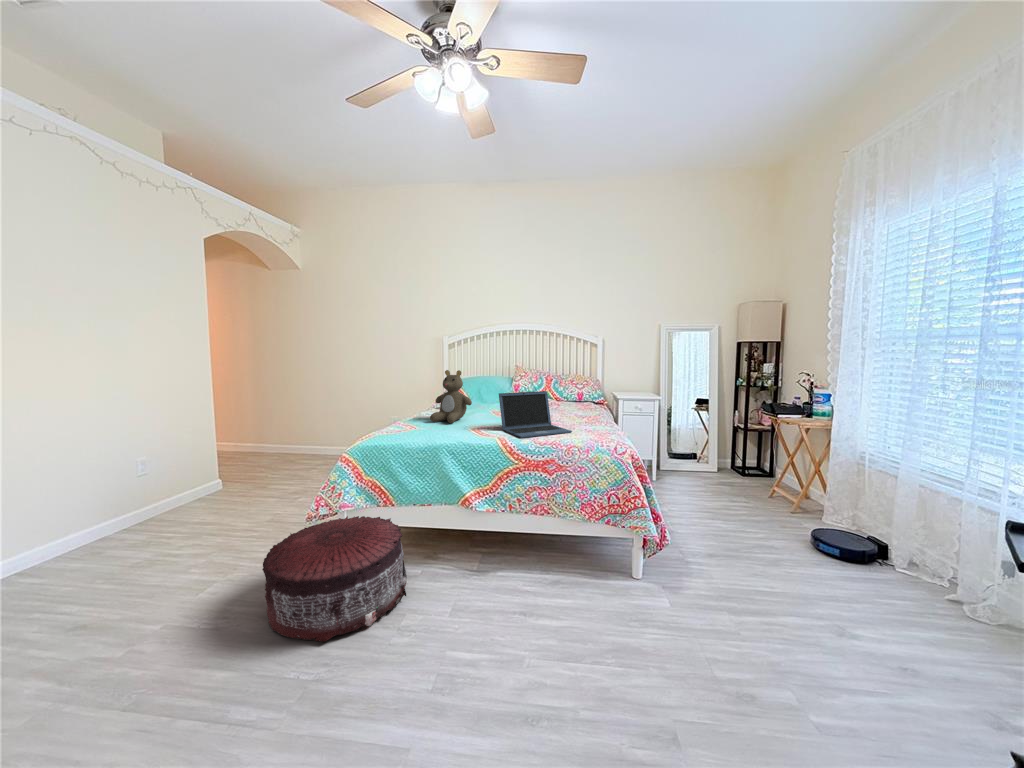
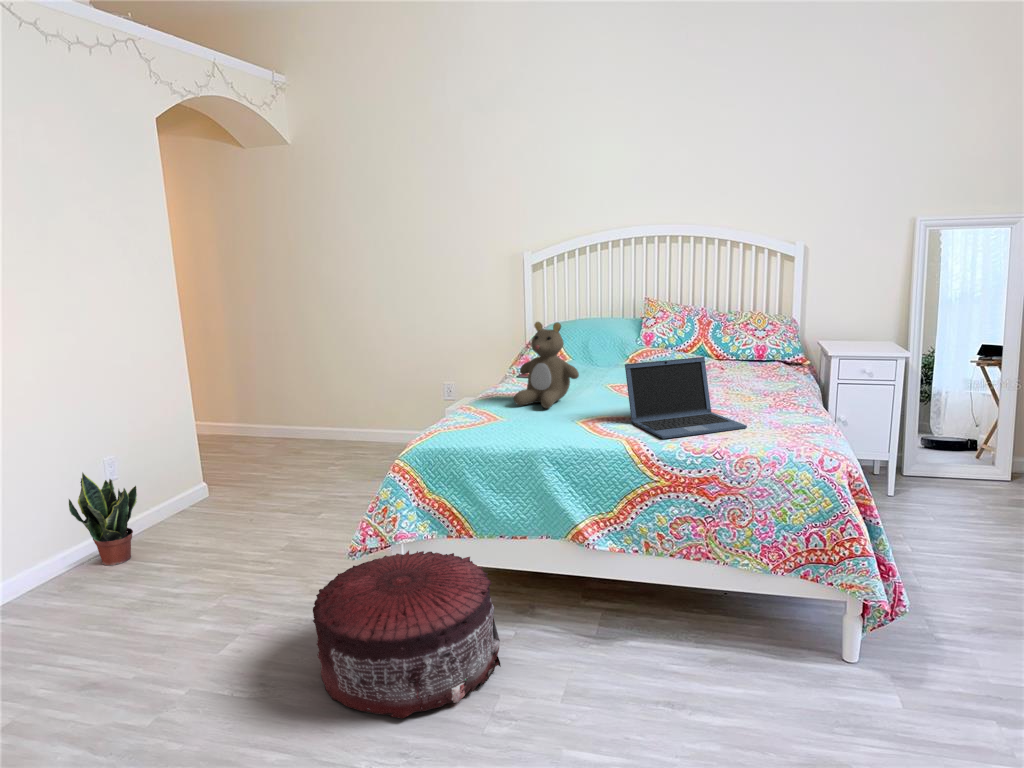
potted plant: none [94,467,158,538] -> present [69,473,137,565]

